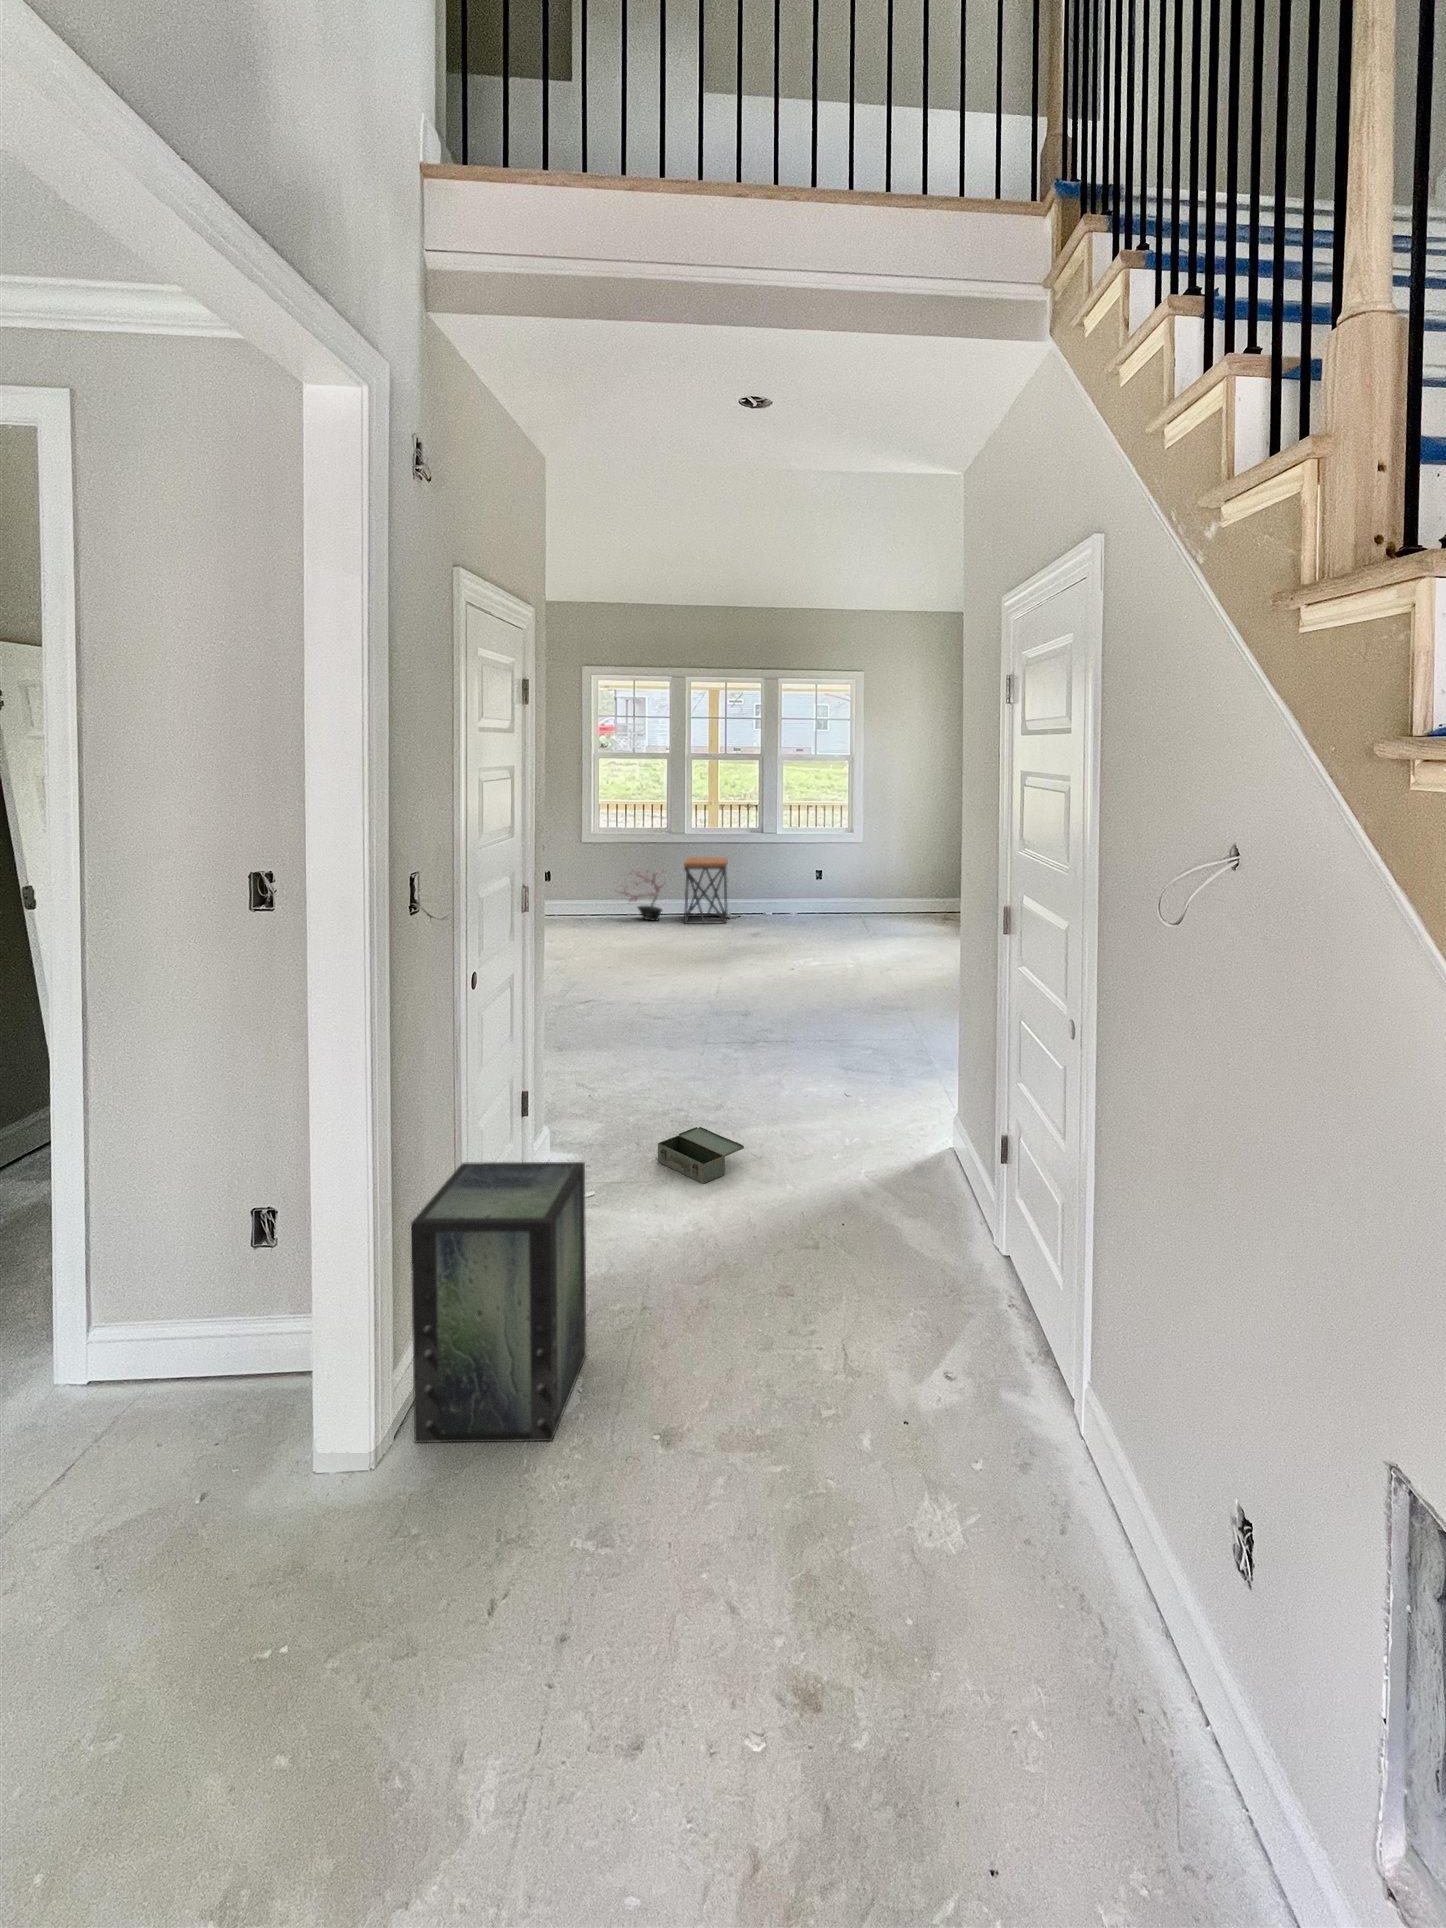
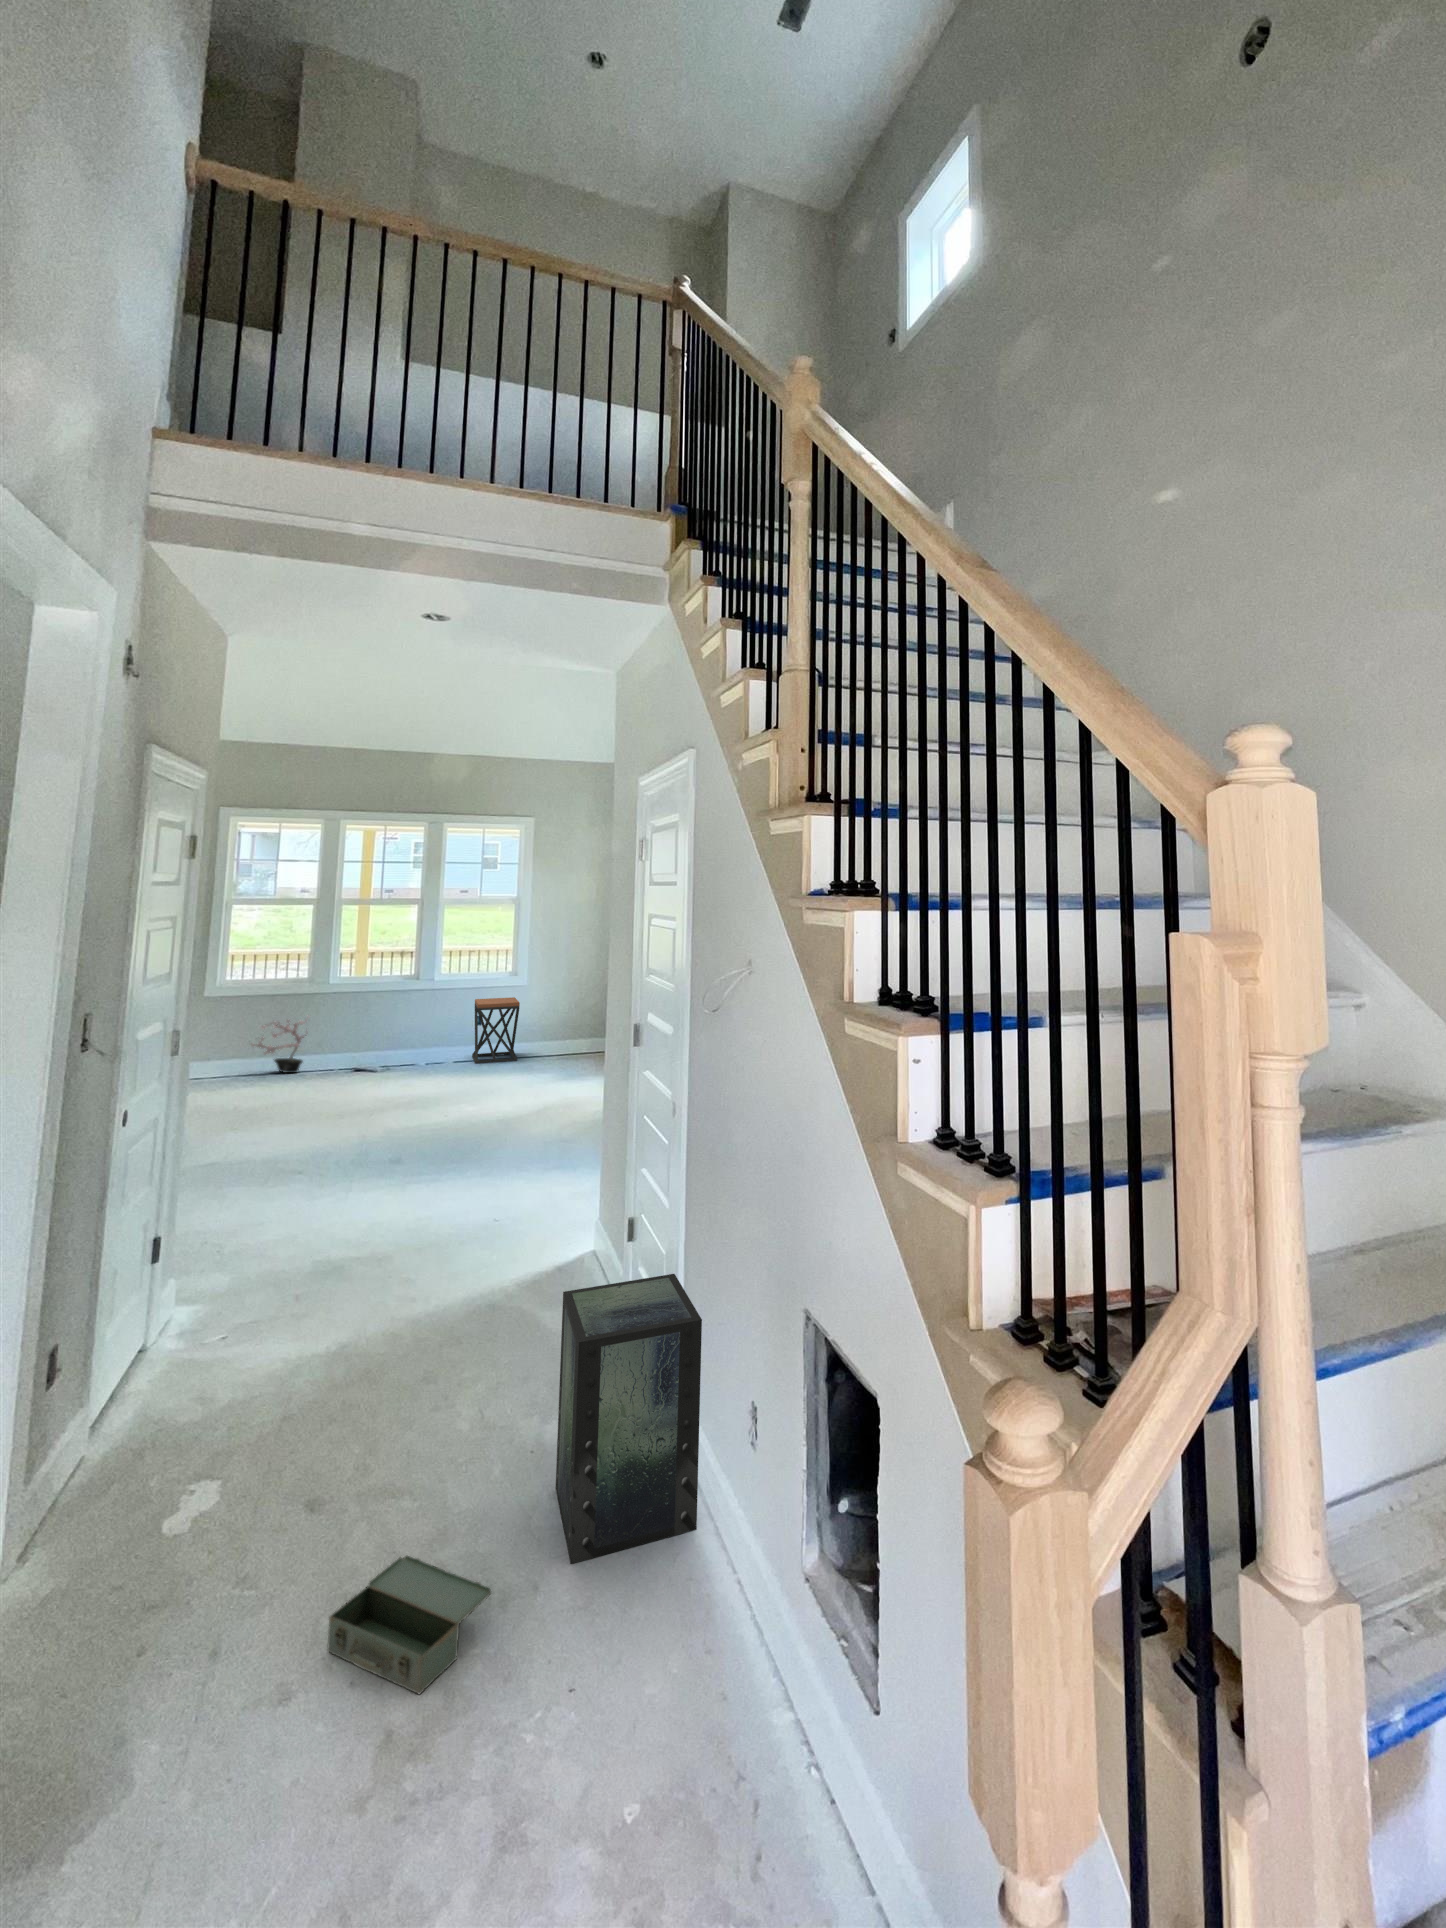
stool: present [684,857,728,924] -> present [472,997,520,1064]
toolbox: present [658,1127,744,1184] -> present [328,1556,491,1694]
storage box: present [411,1162,586,1443] -> present [556,1274,702,1564]

